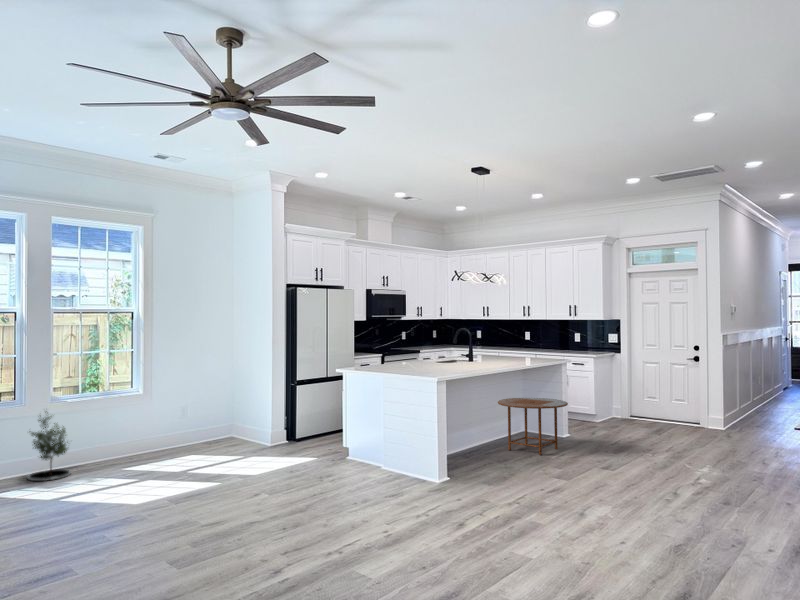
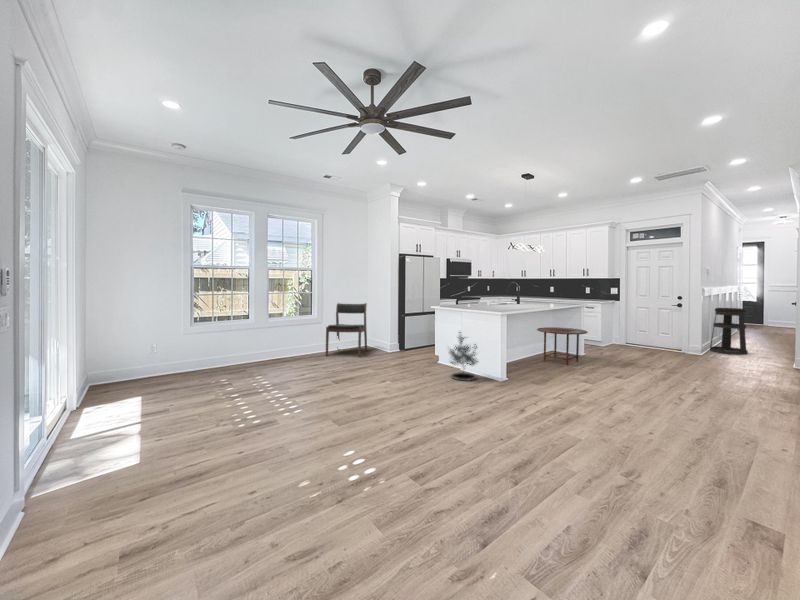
bar stool: none [741,362,787,429] -> present [710,308,748,355]
dining chair: none [158,366,231,458] -> present [326,303,367,357]
potted tree: present [28,411,71,481] -> present [450,332,478,381]

